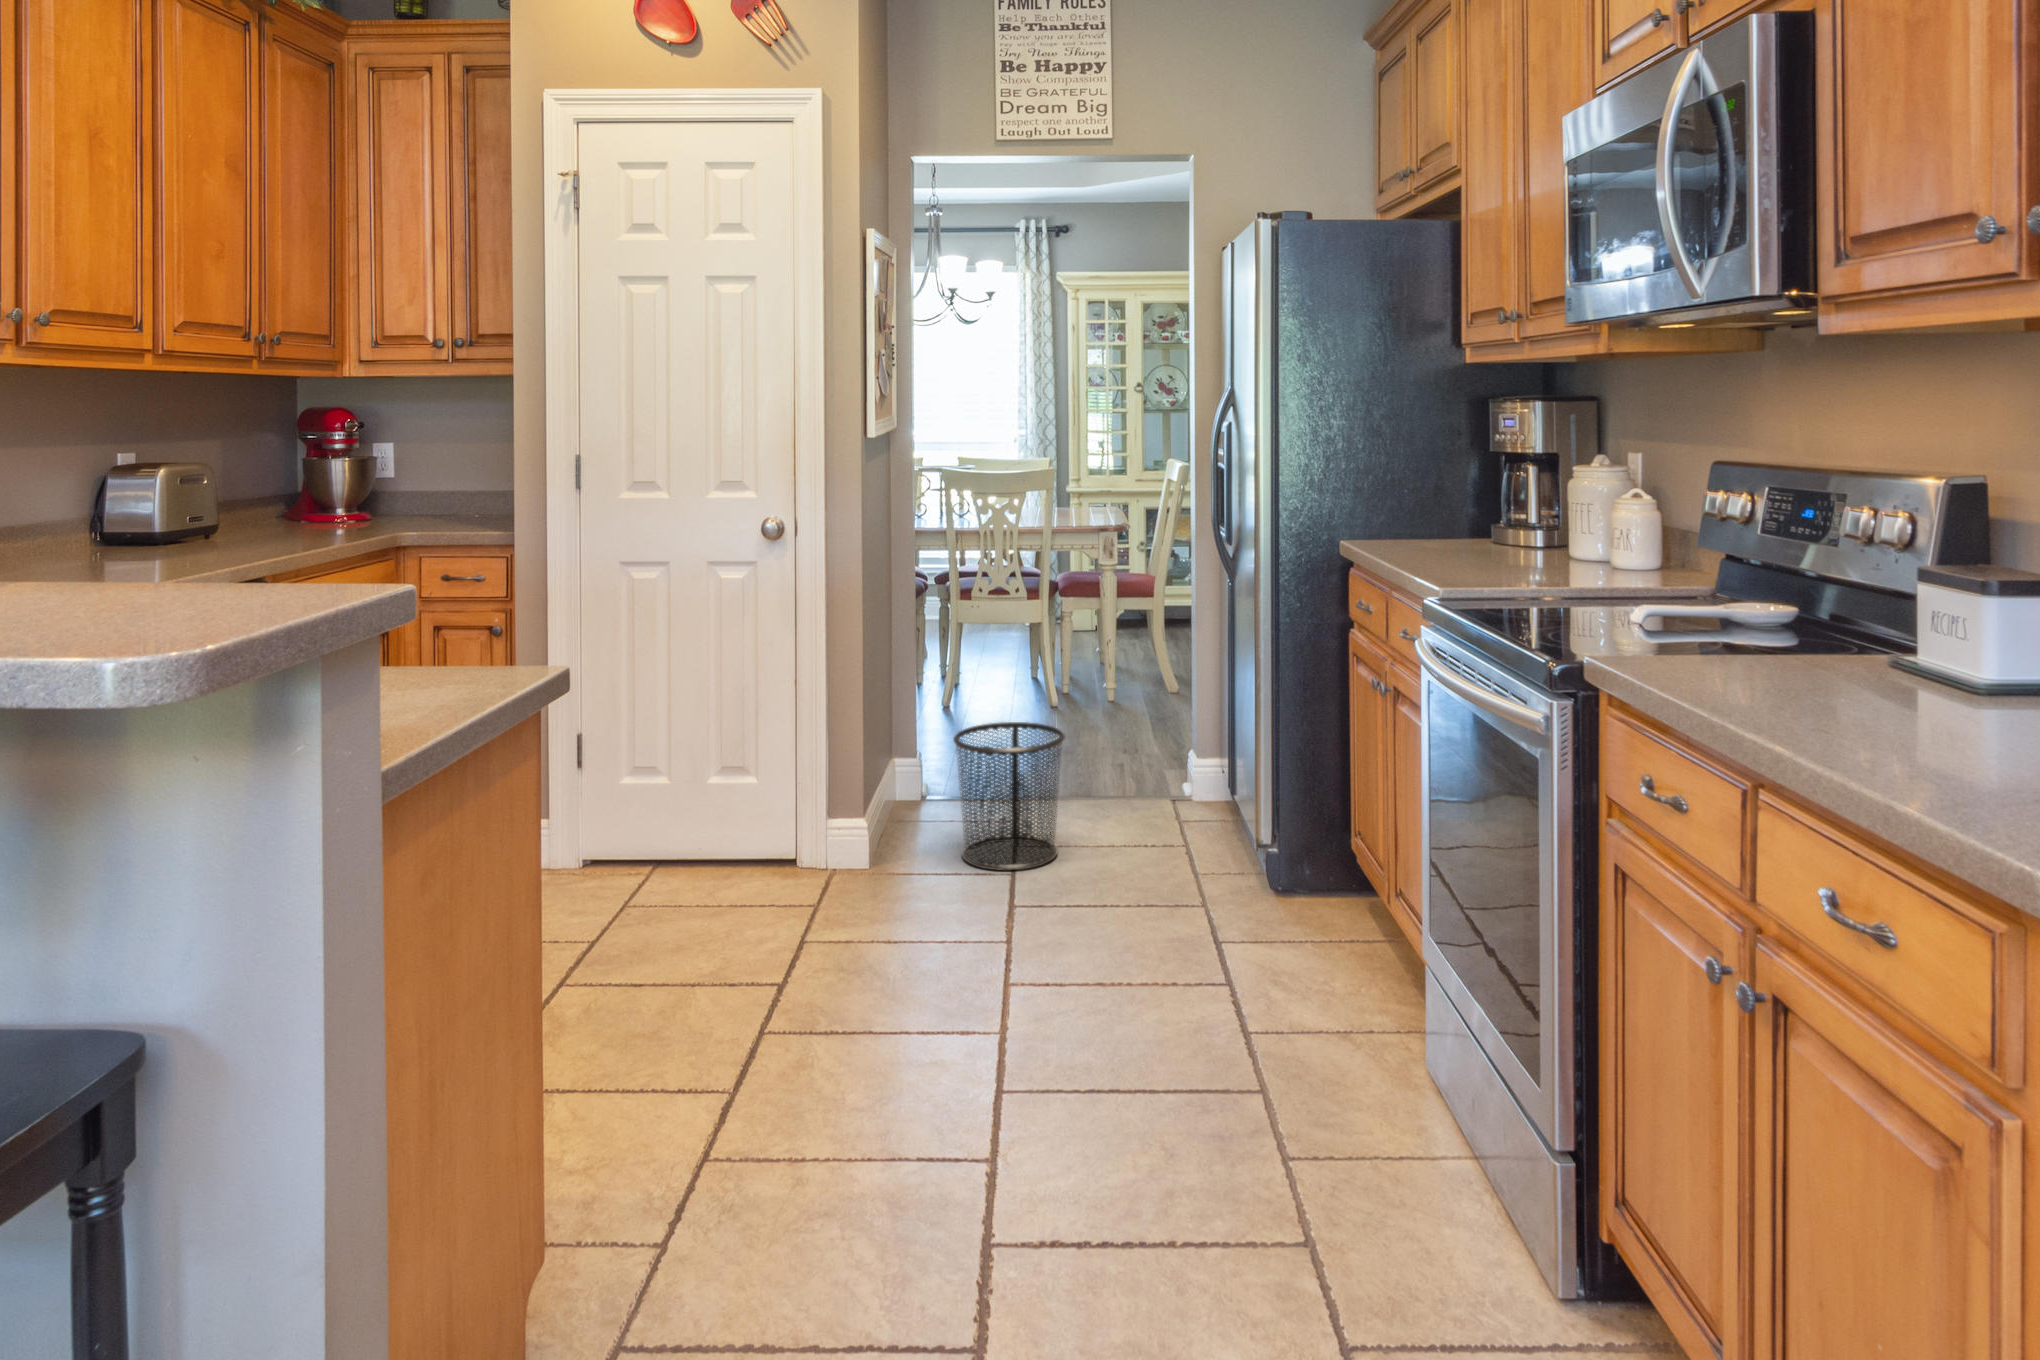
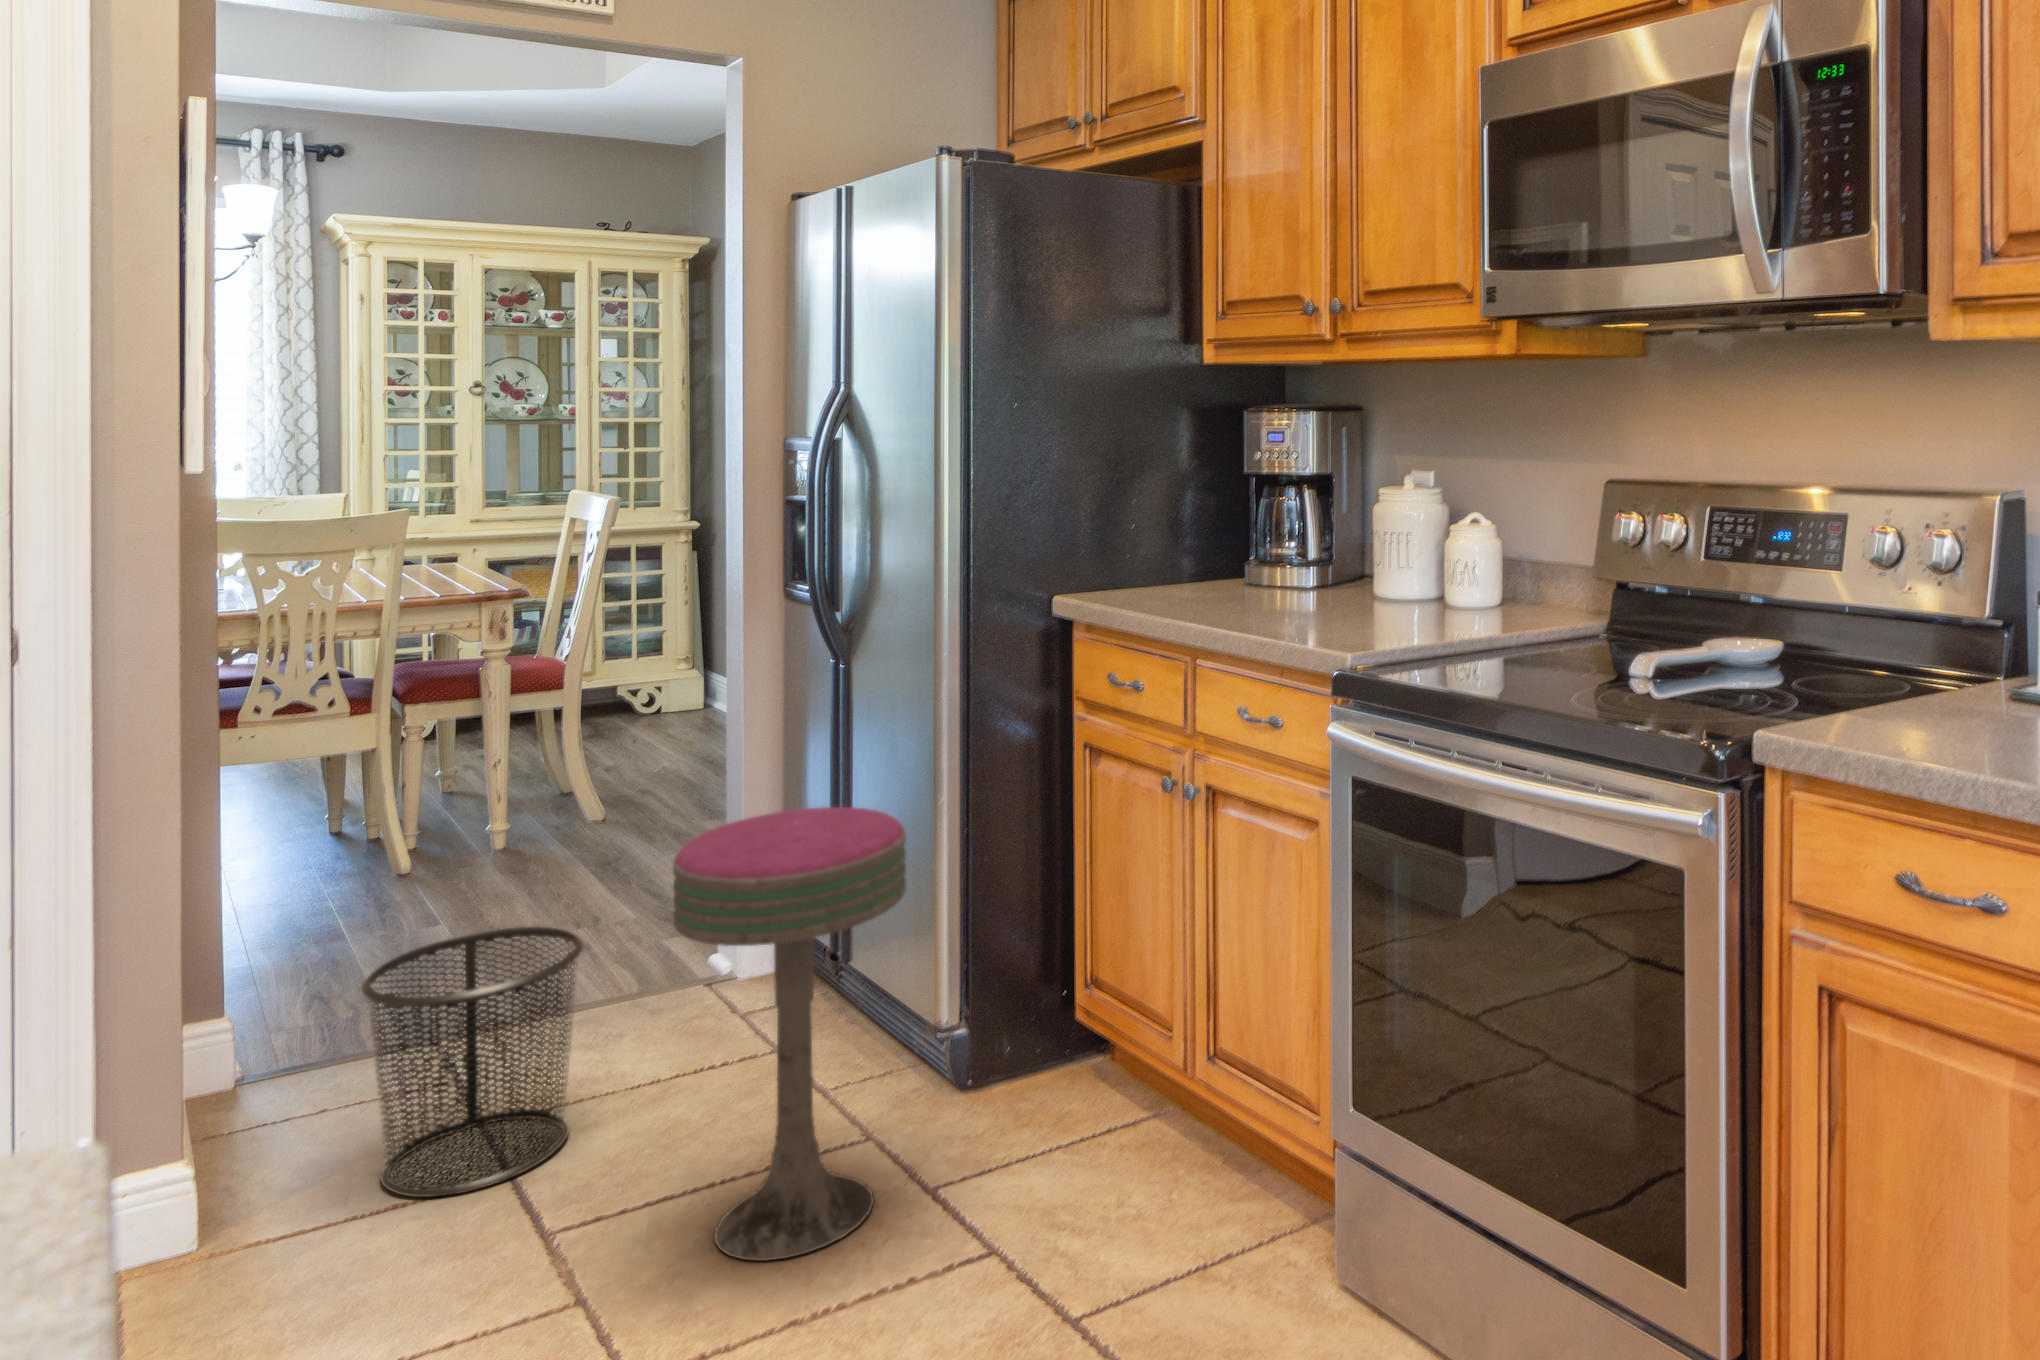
bar stool: none [1071,666,1209,949] -> present [673,807,906,1261]

